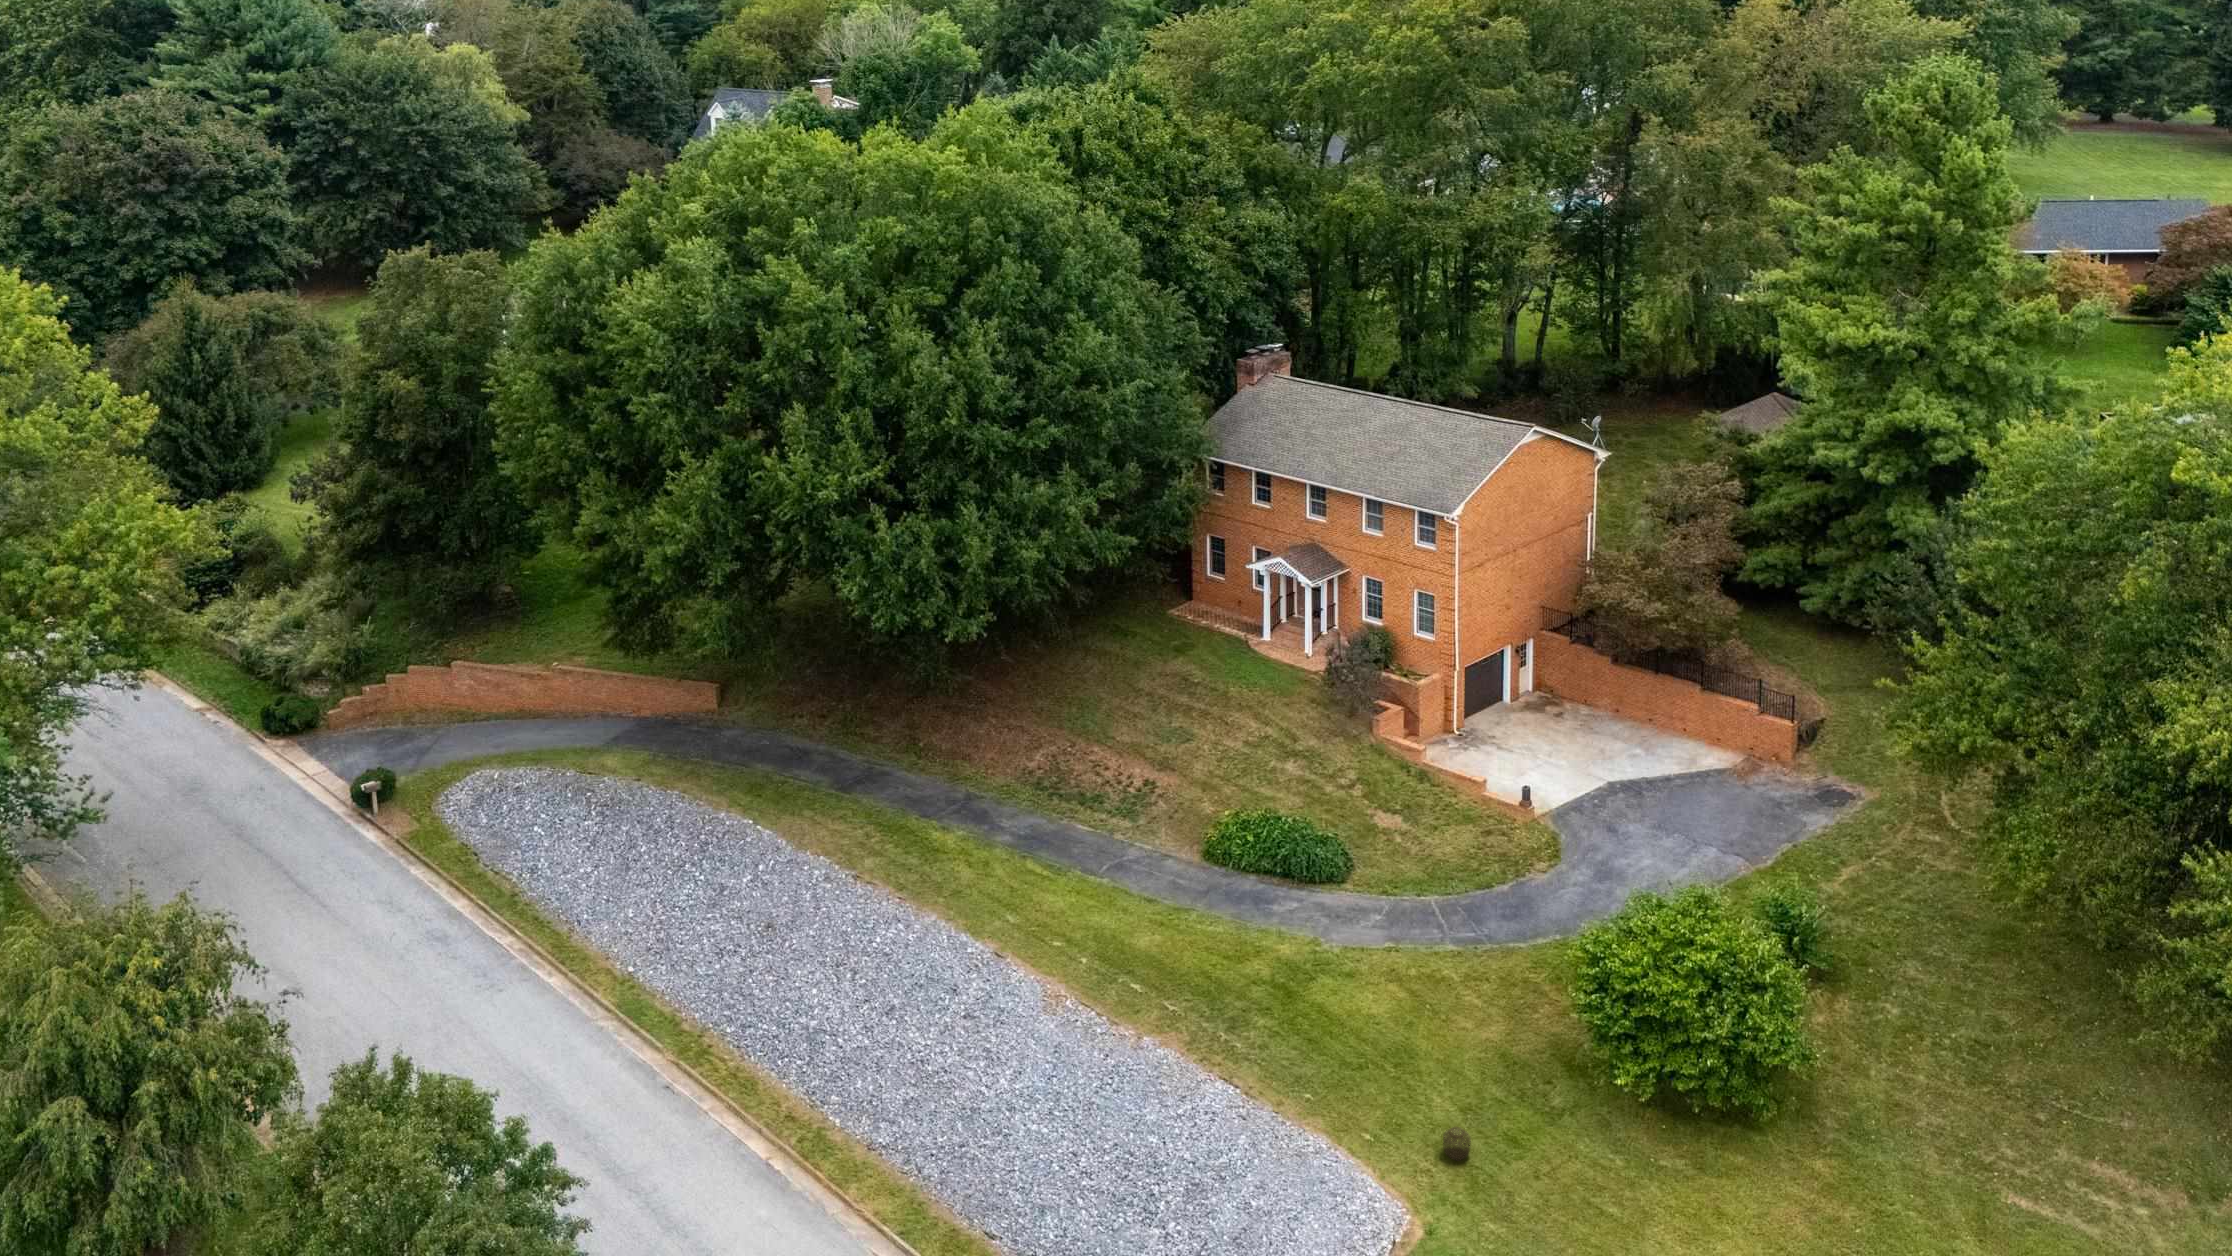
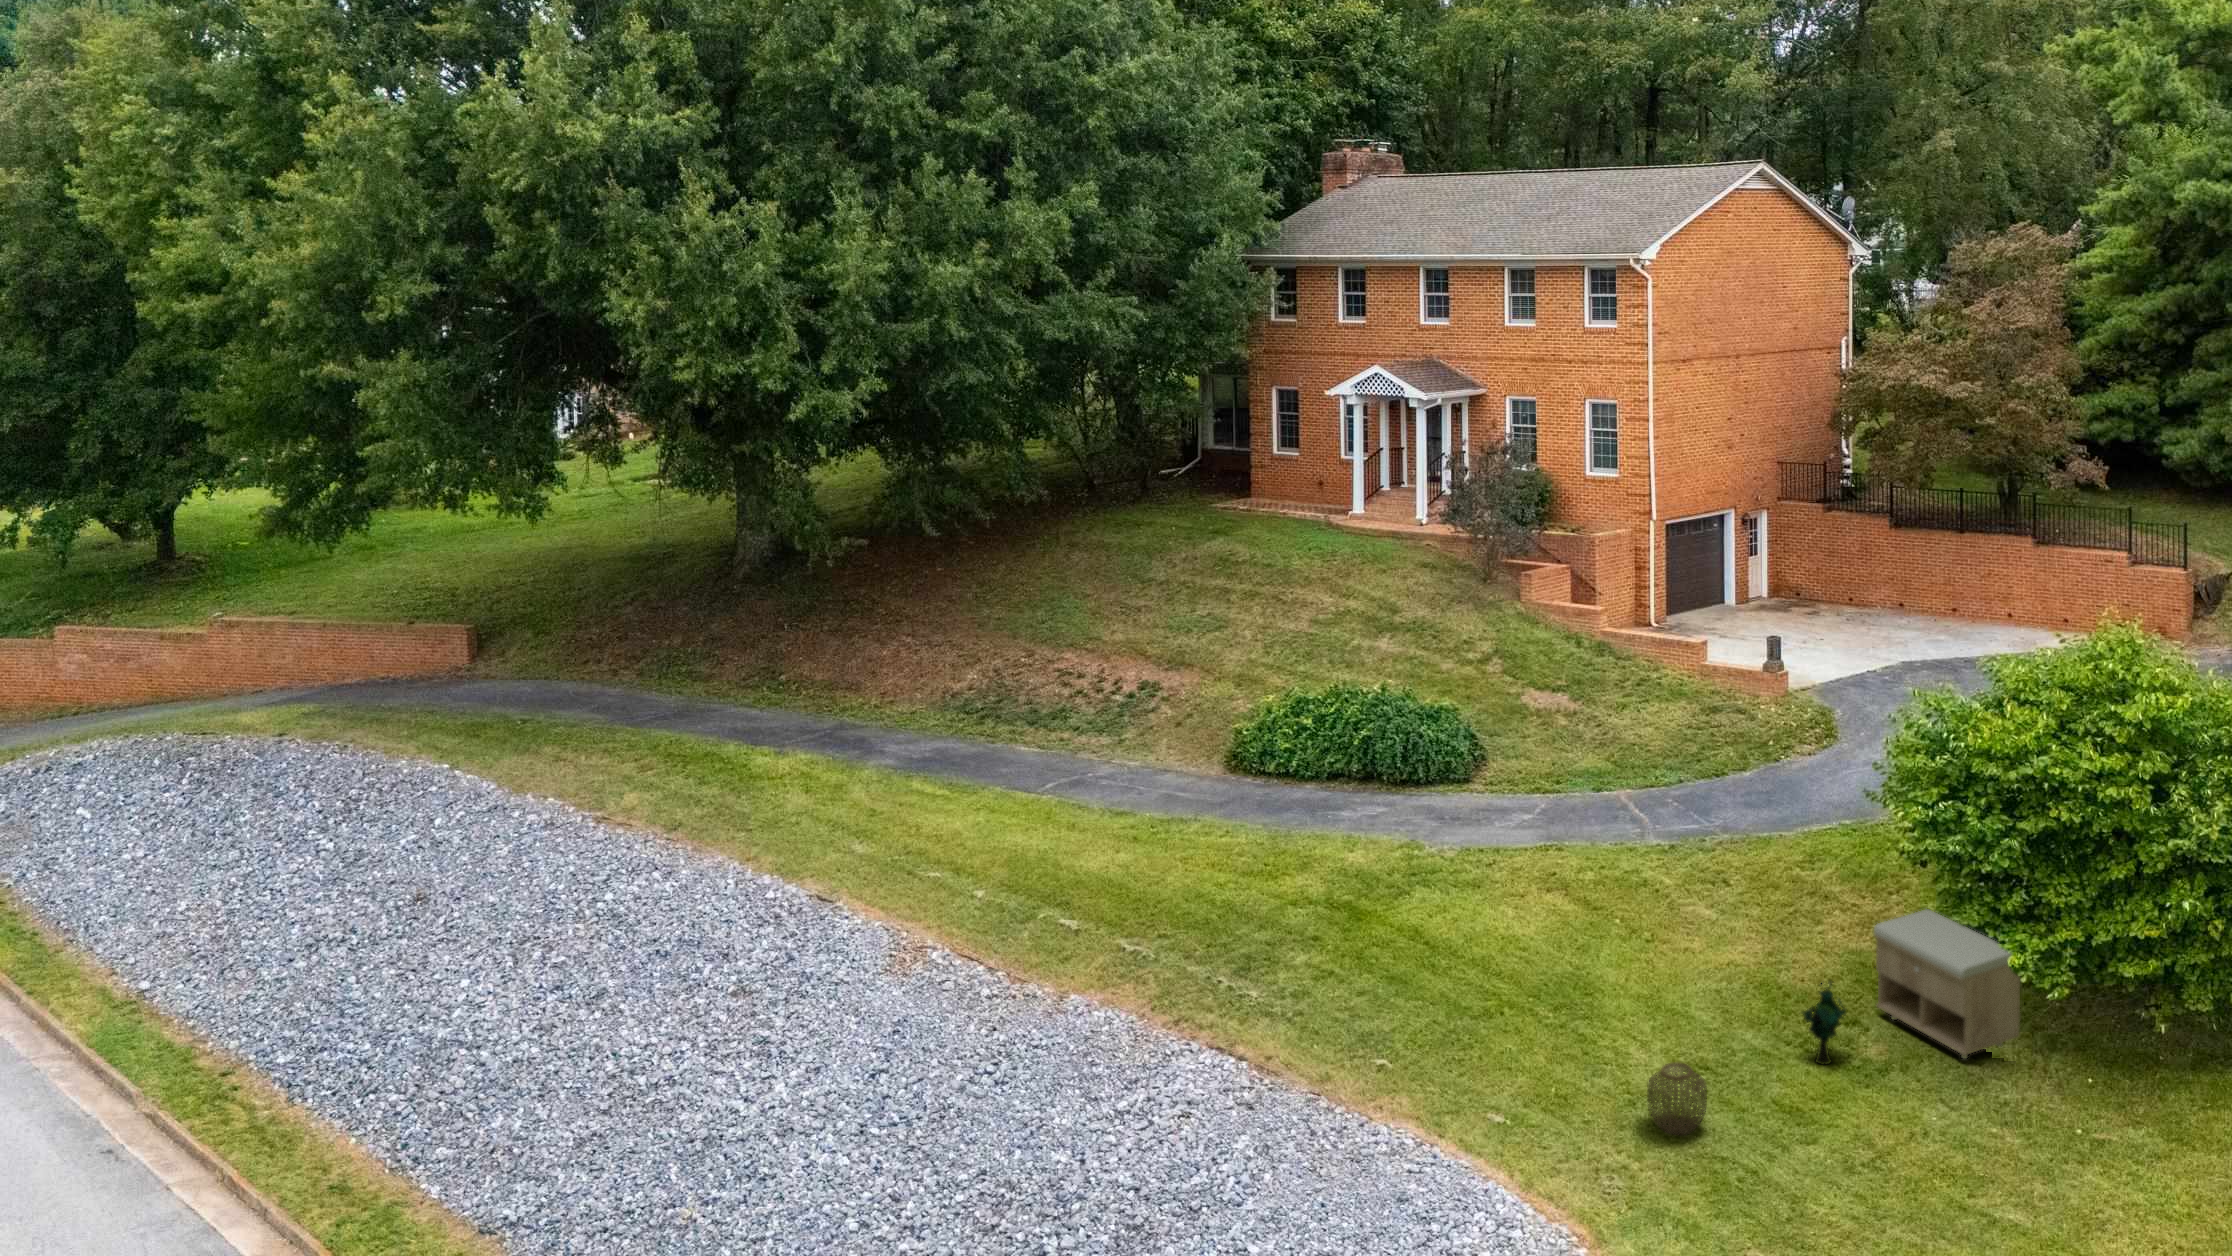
storage bench: none [1557,1038,1628,1121] -> present [1874,910,2020,1058]
decorative plant: none [1517,1081,1541,1120] -> present [1802,981,1846,1065]

